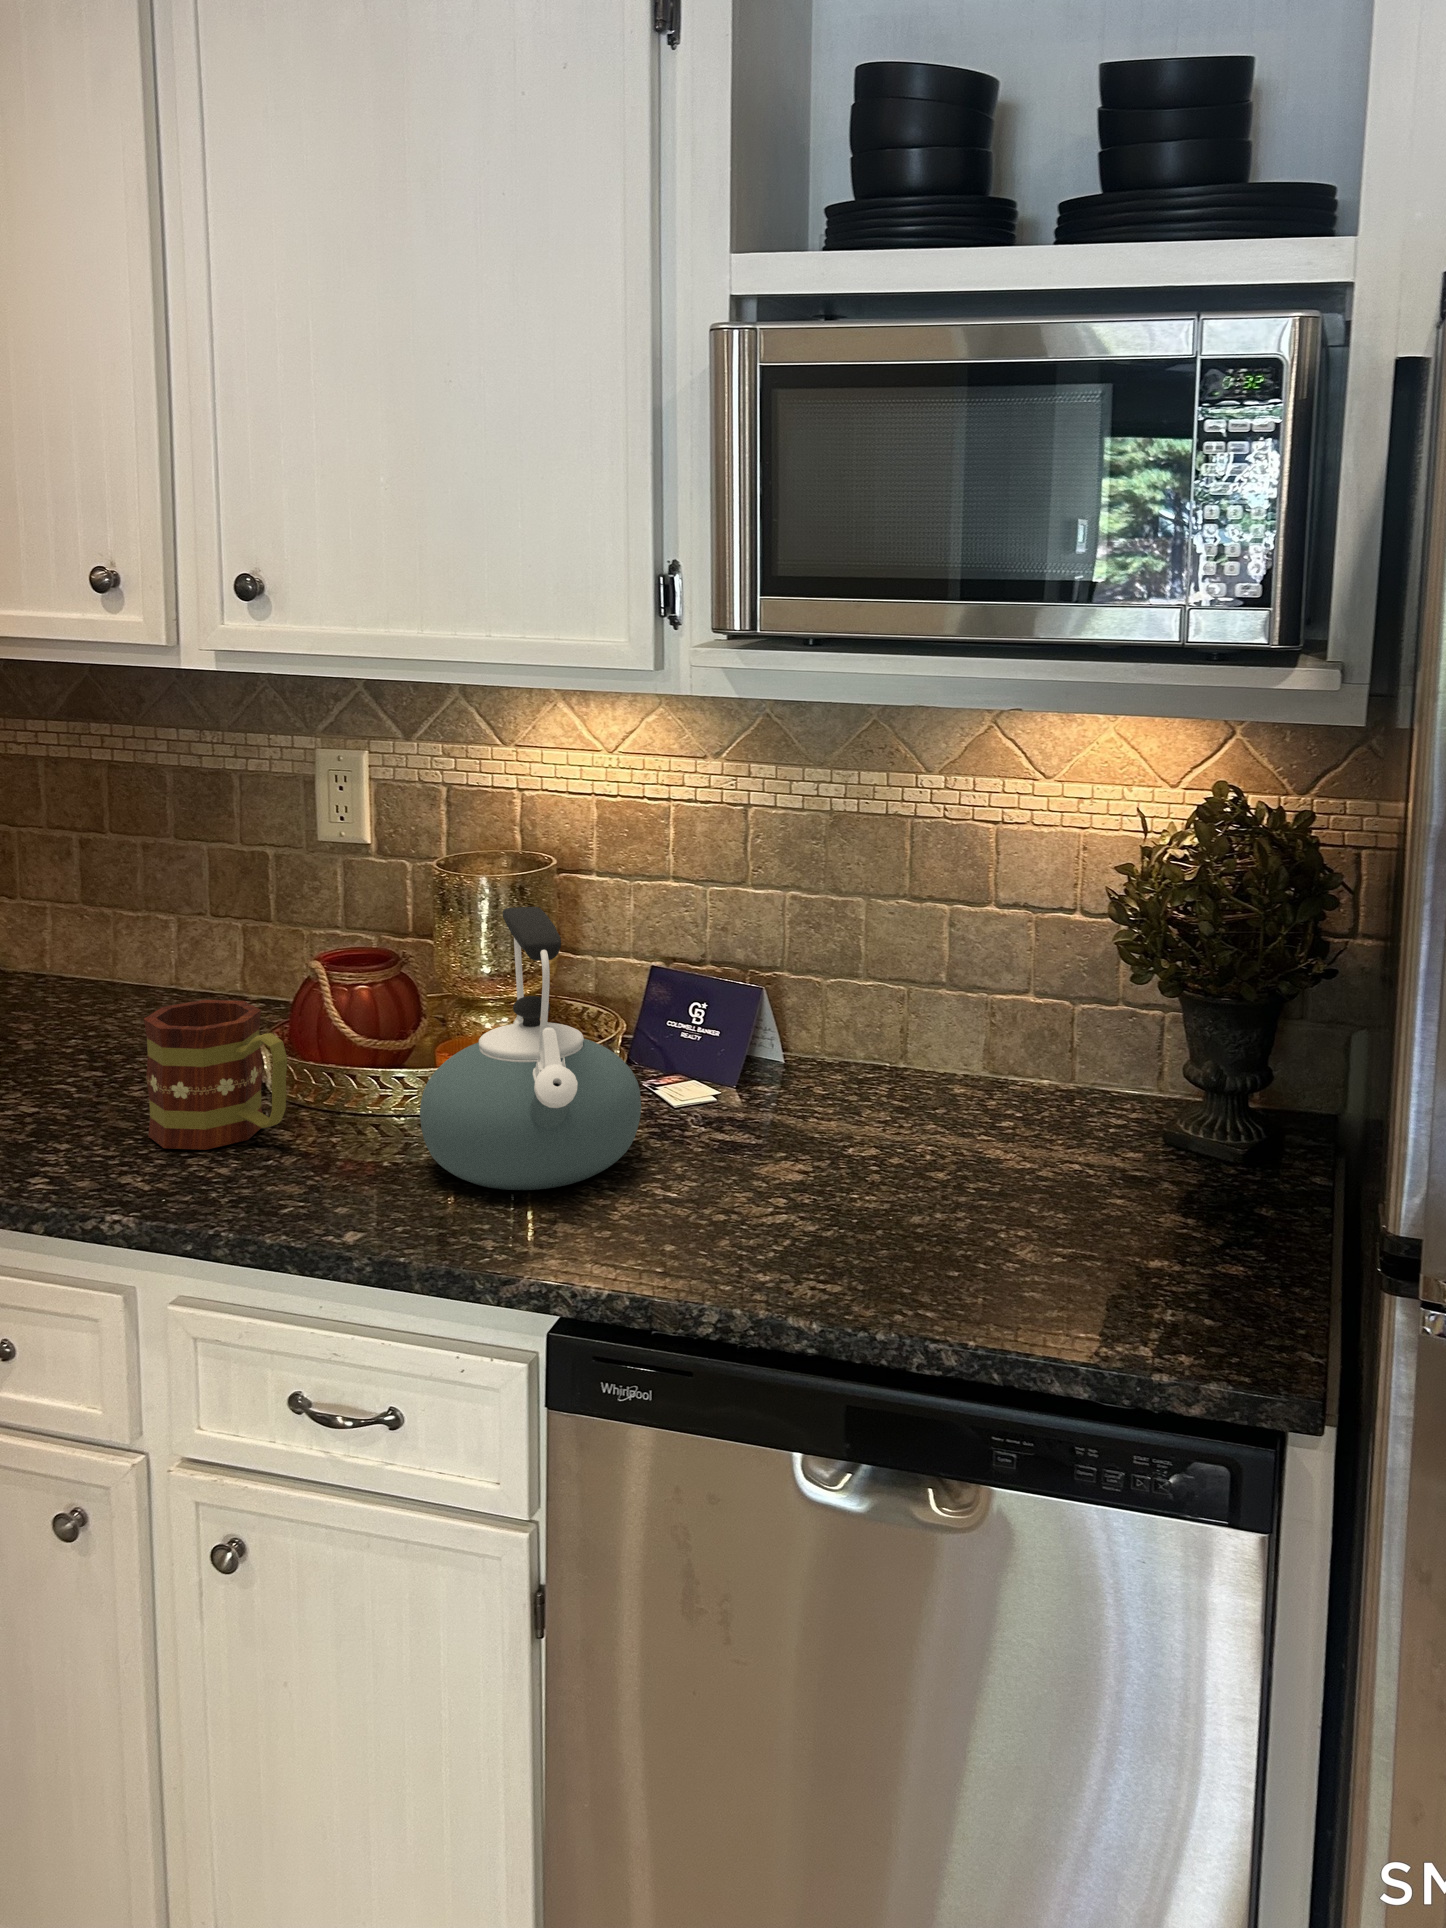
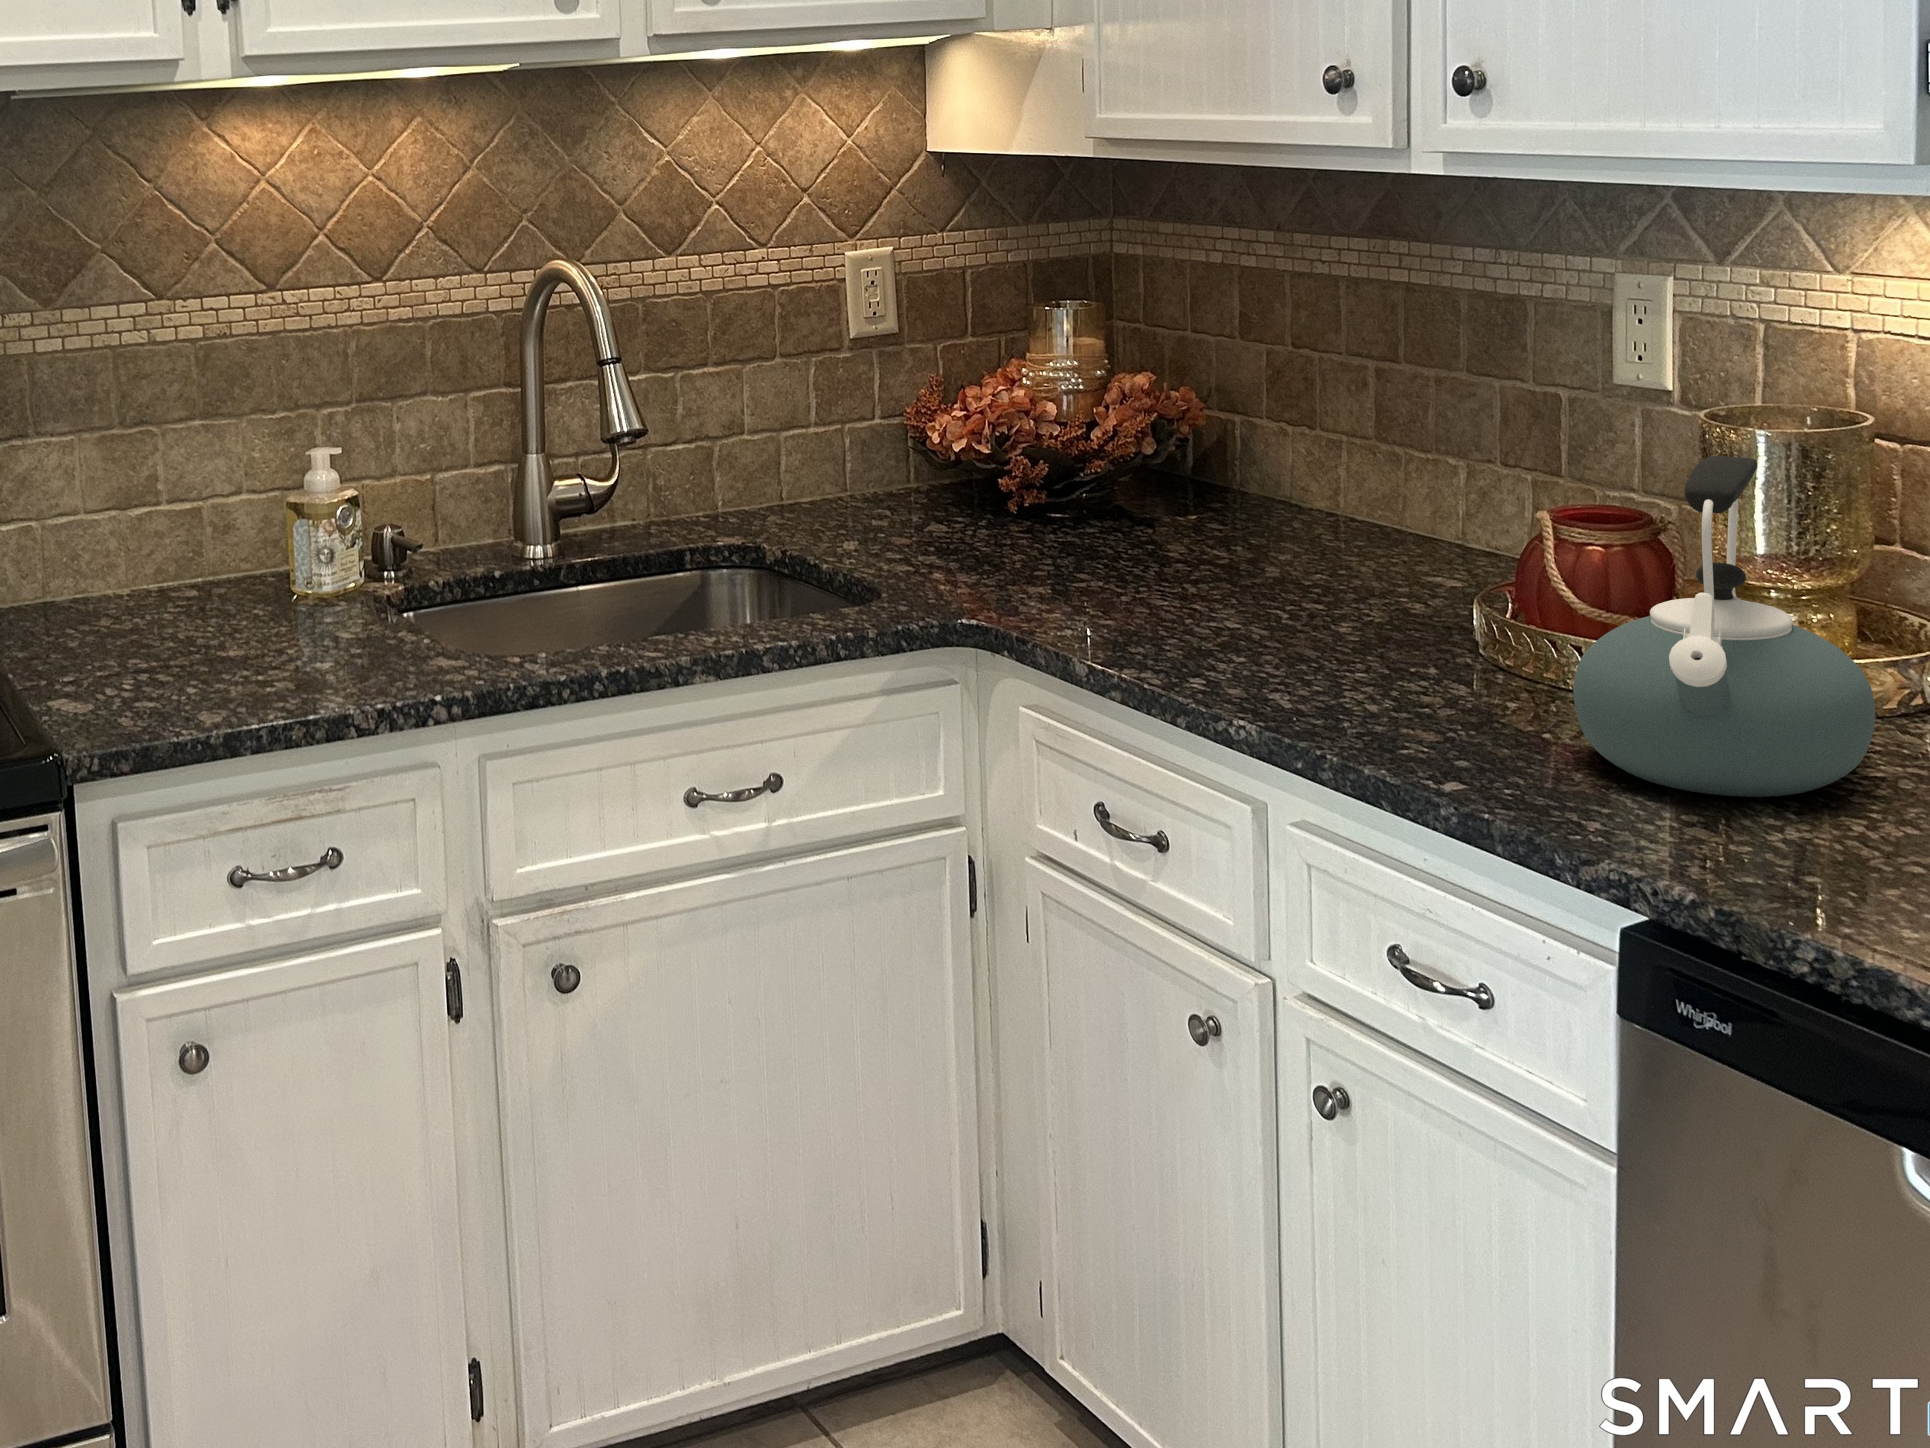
mug: present [144,1000,287,1150] -> none [1322,532,1454,686]

